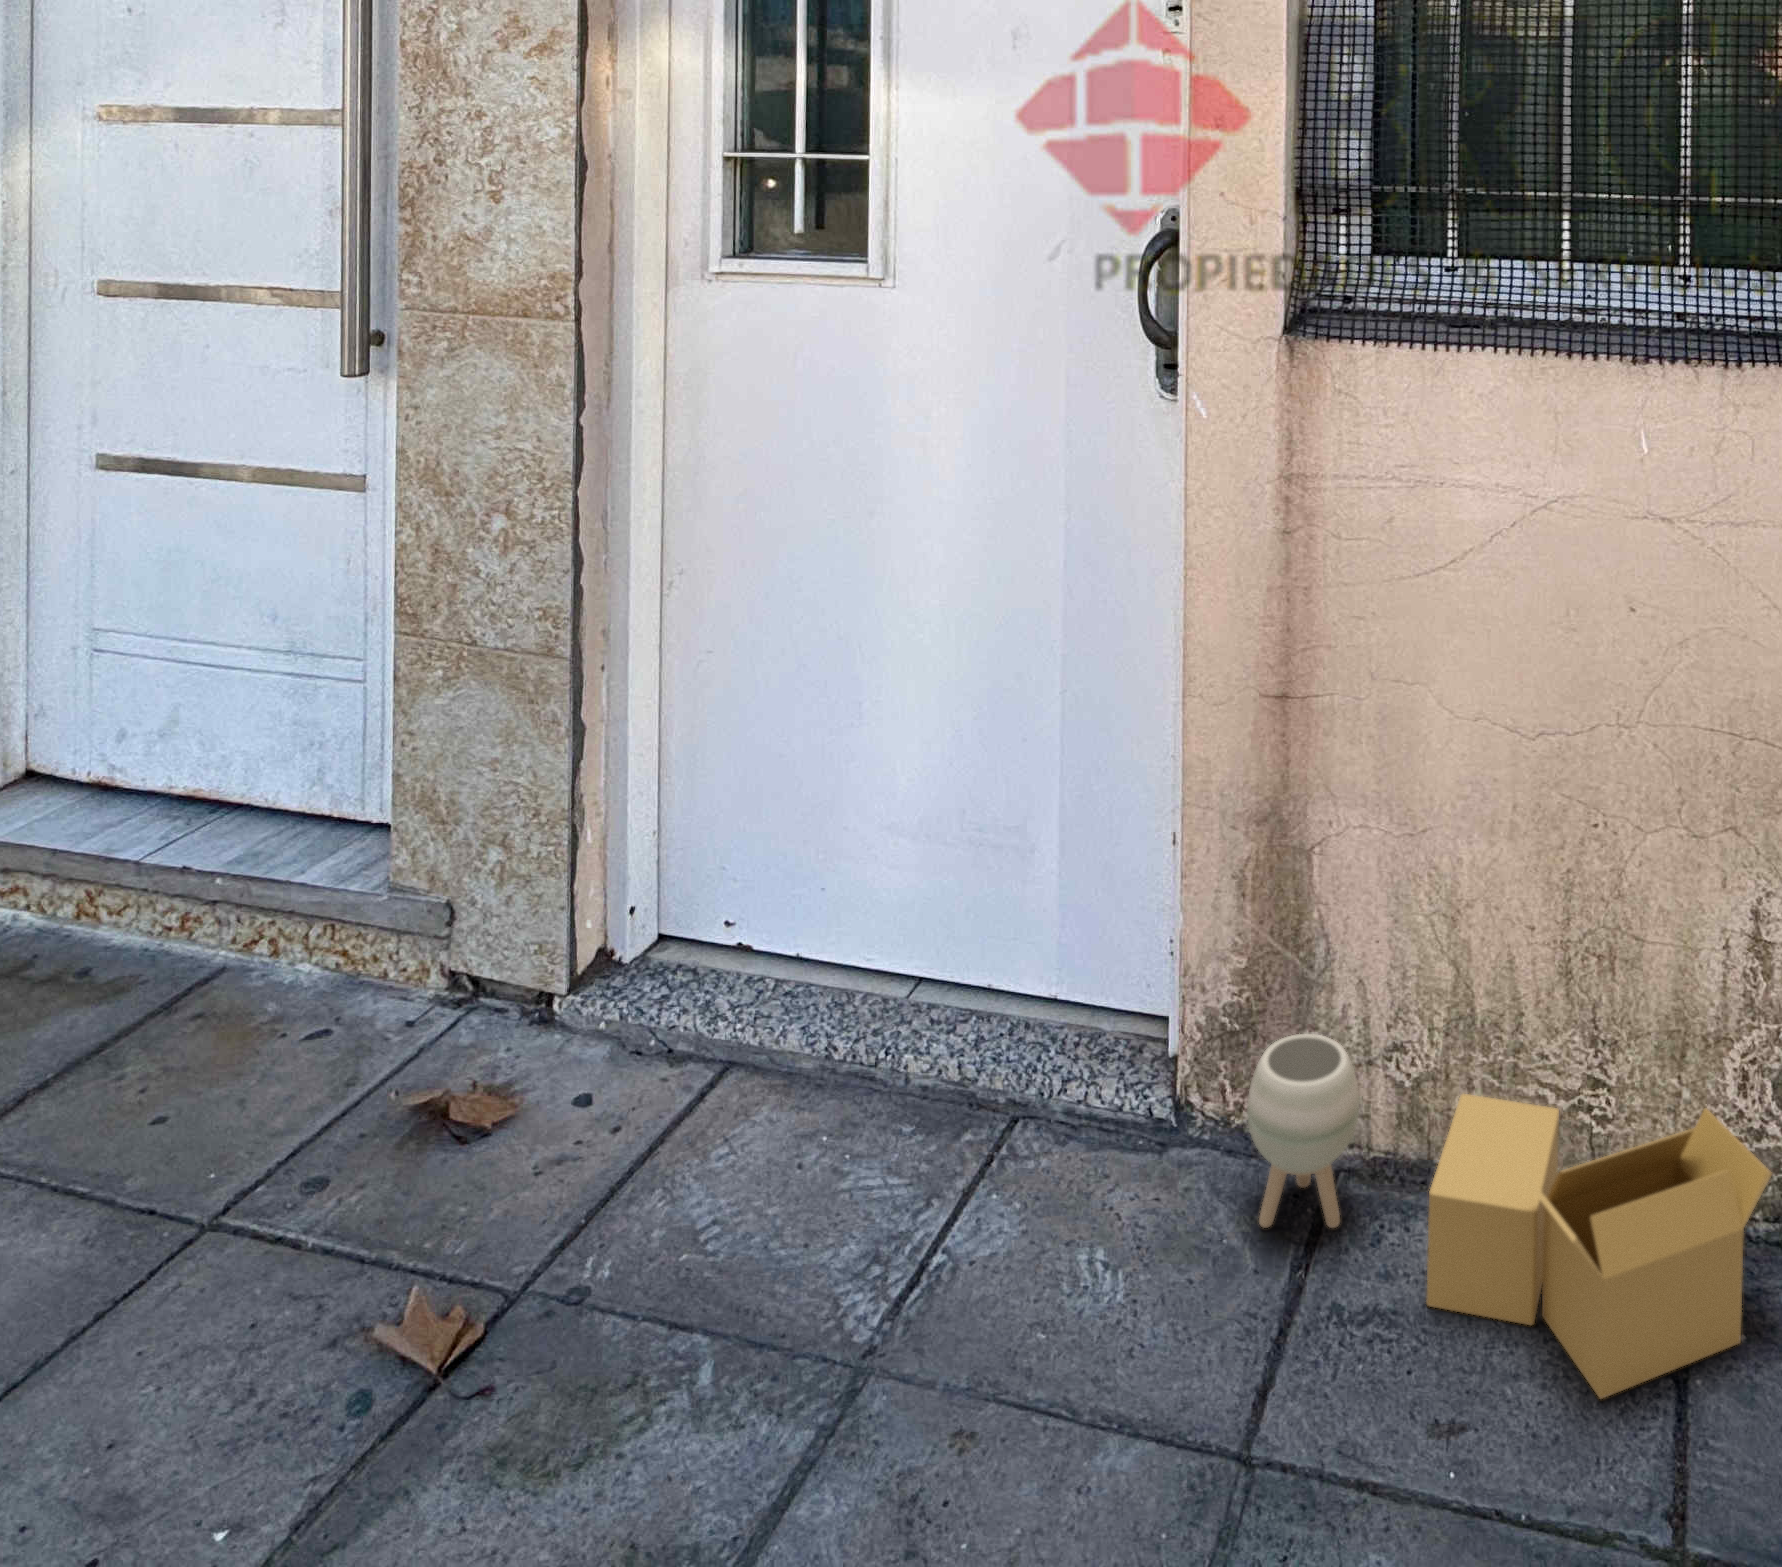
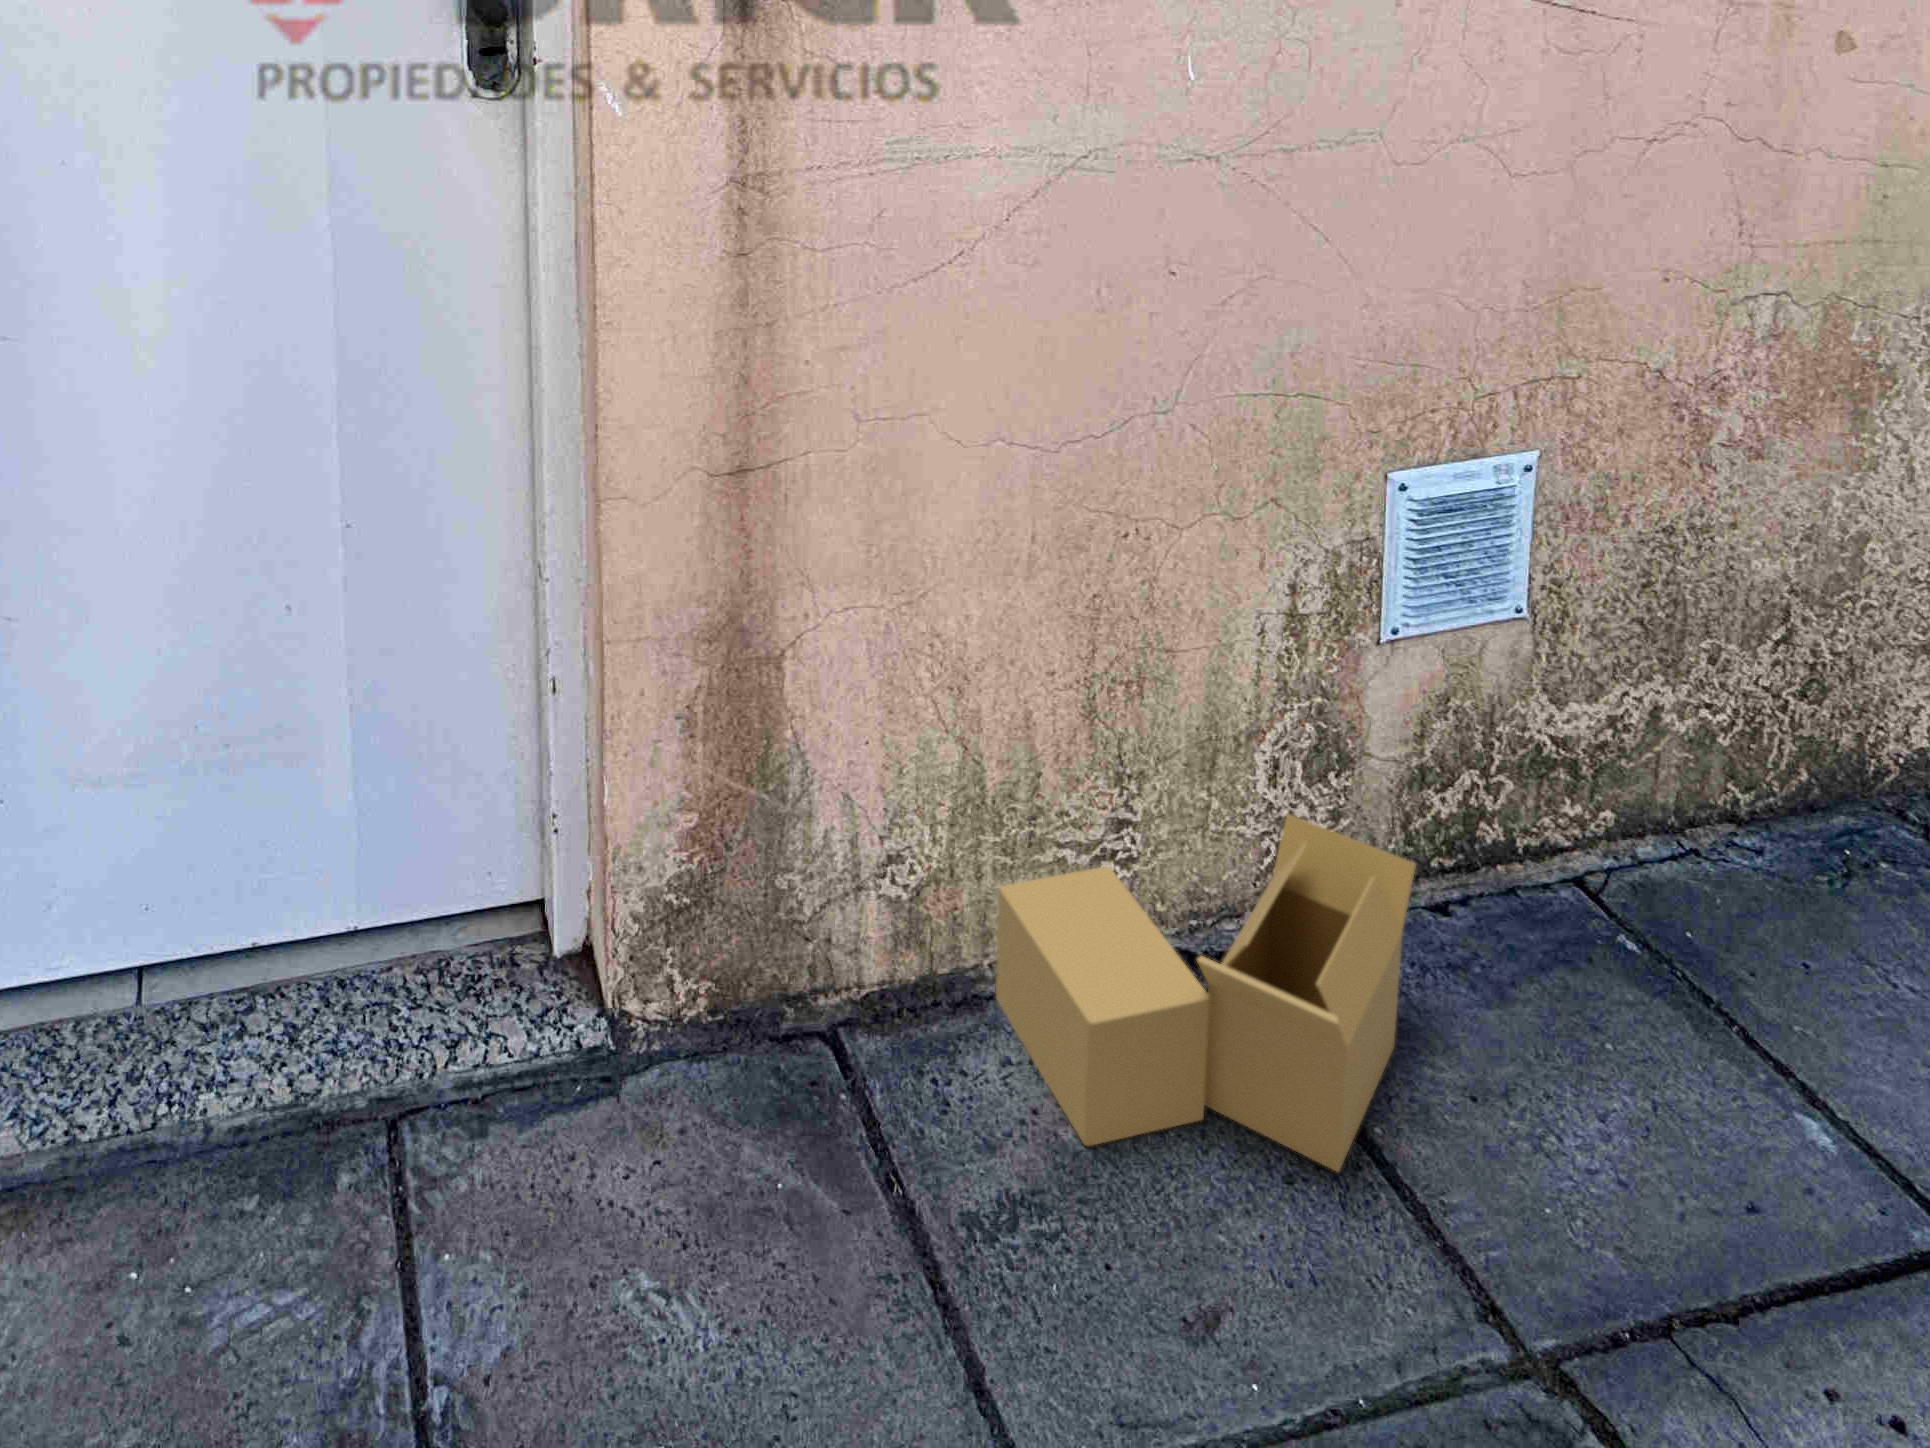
planter: present [1247,1034,1359,1228] -> none [787,879,933,1133]

